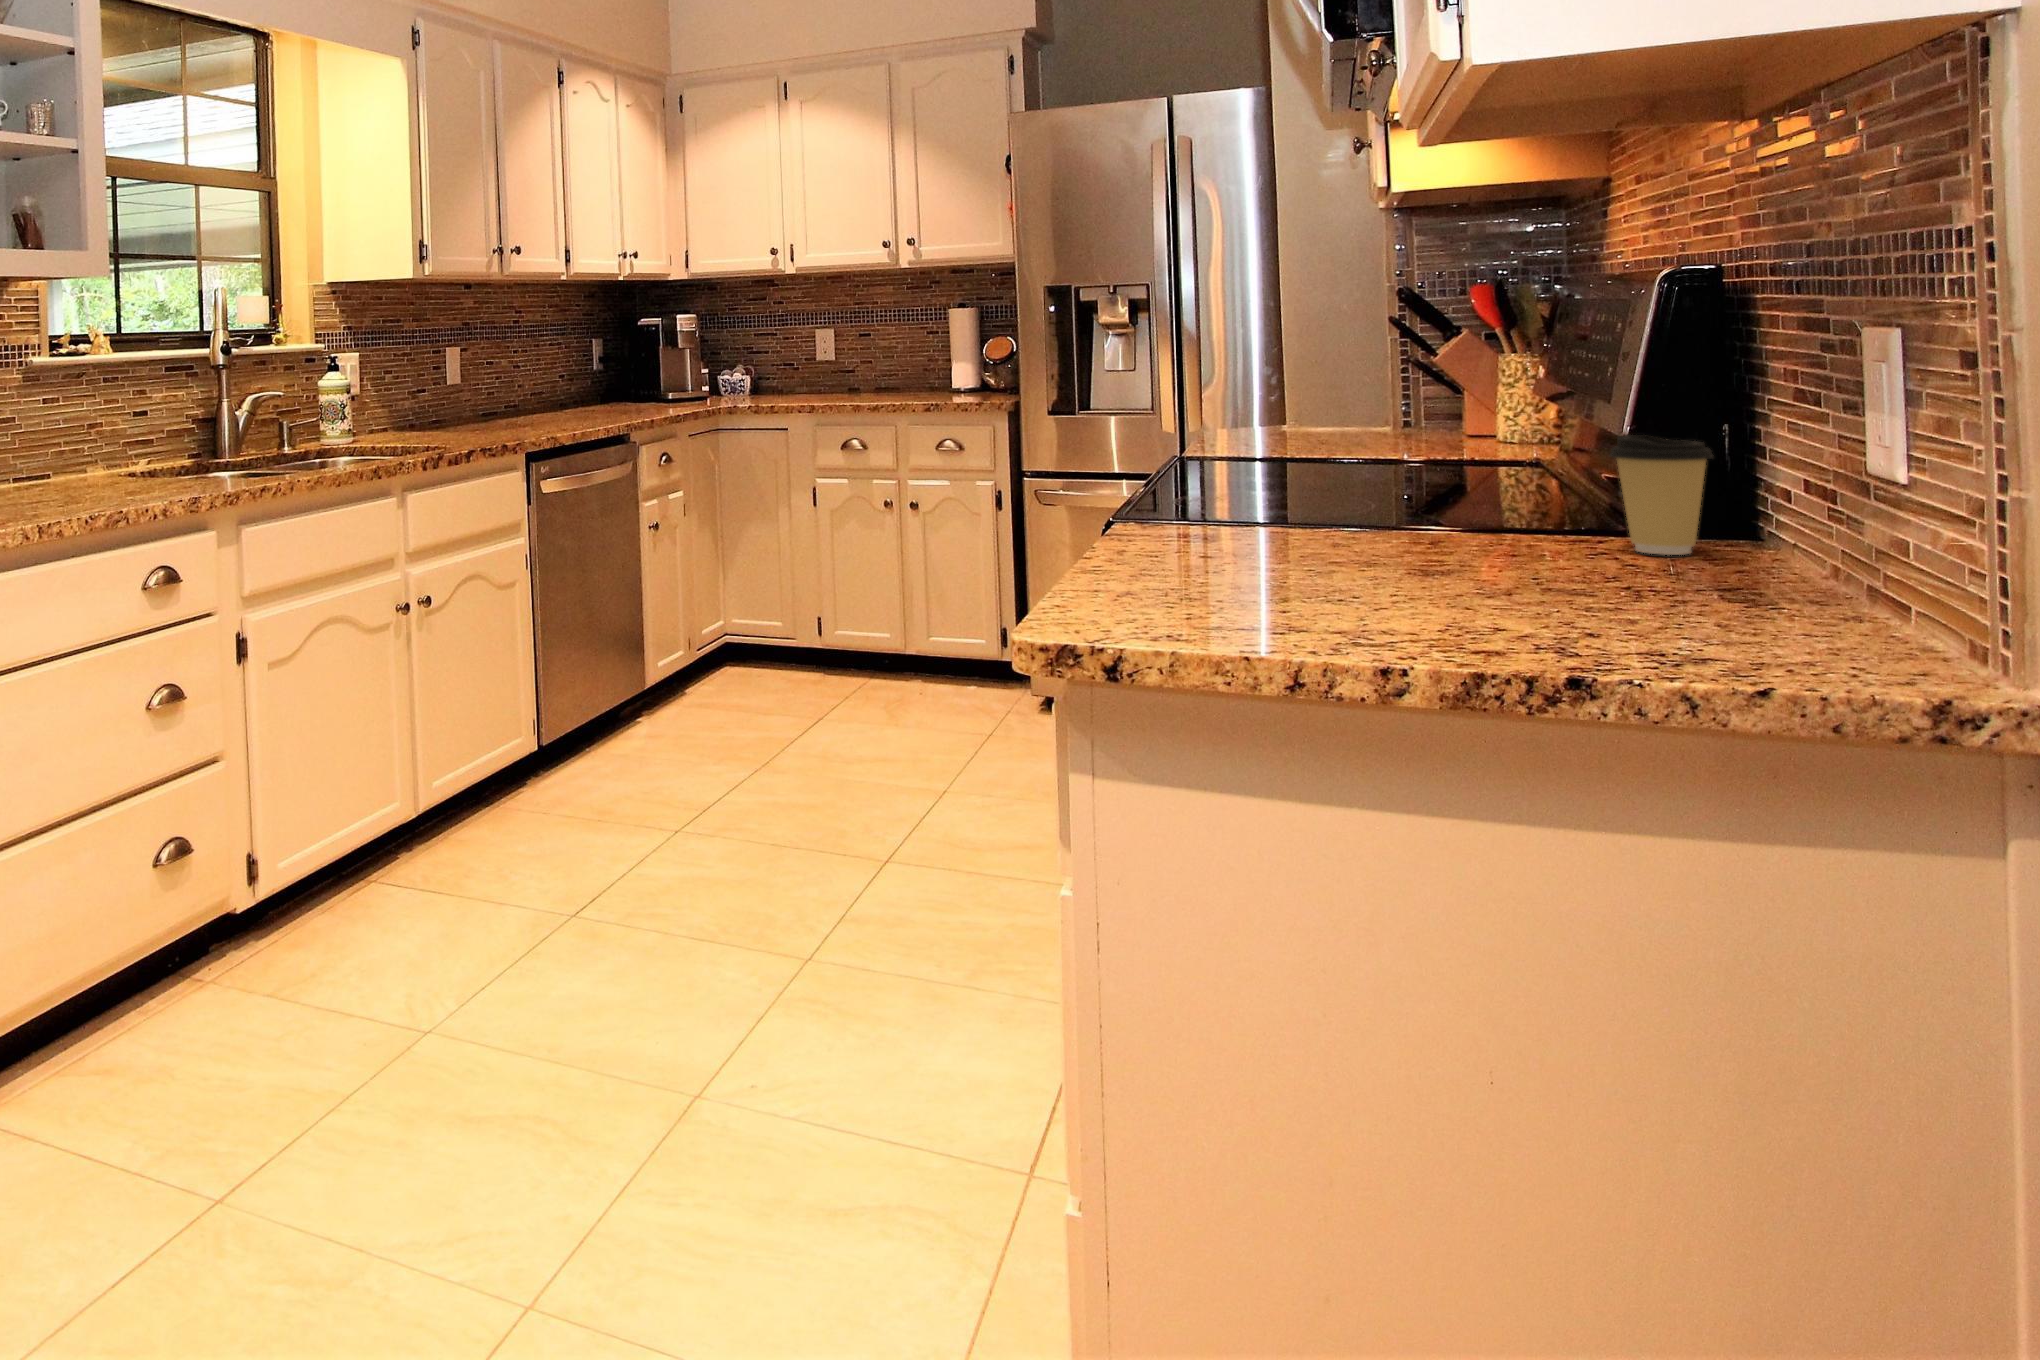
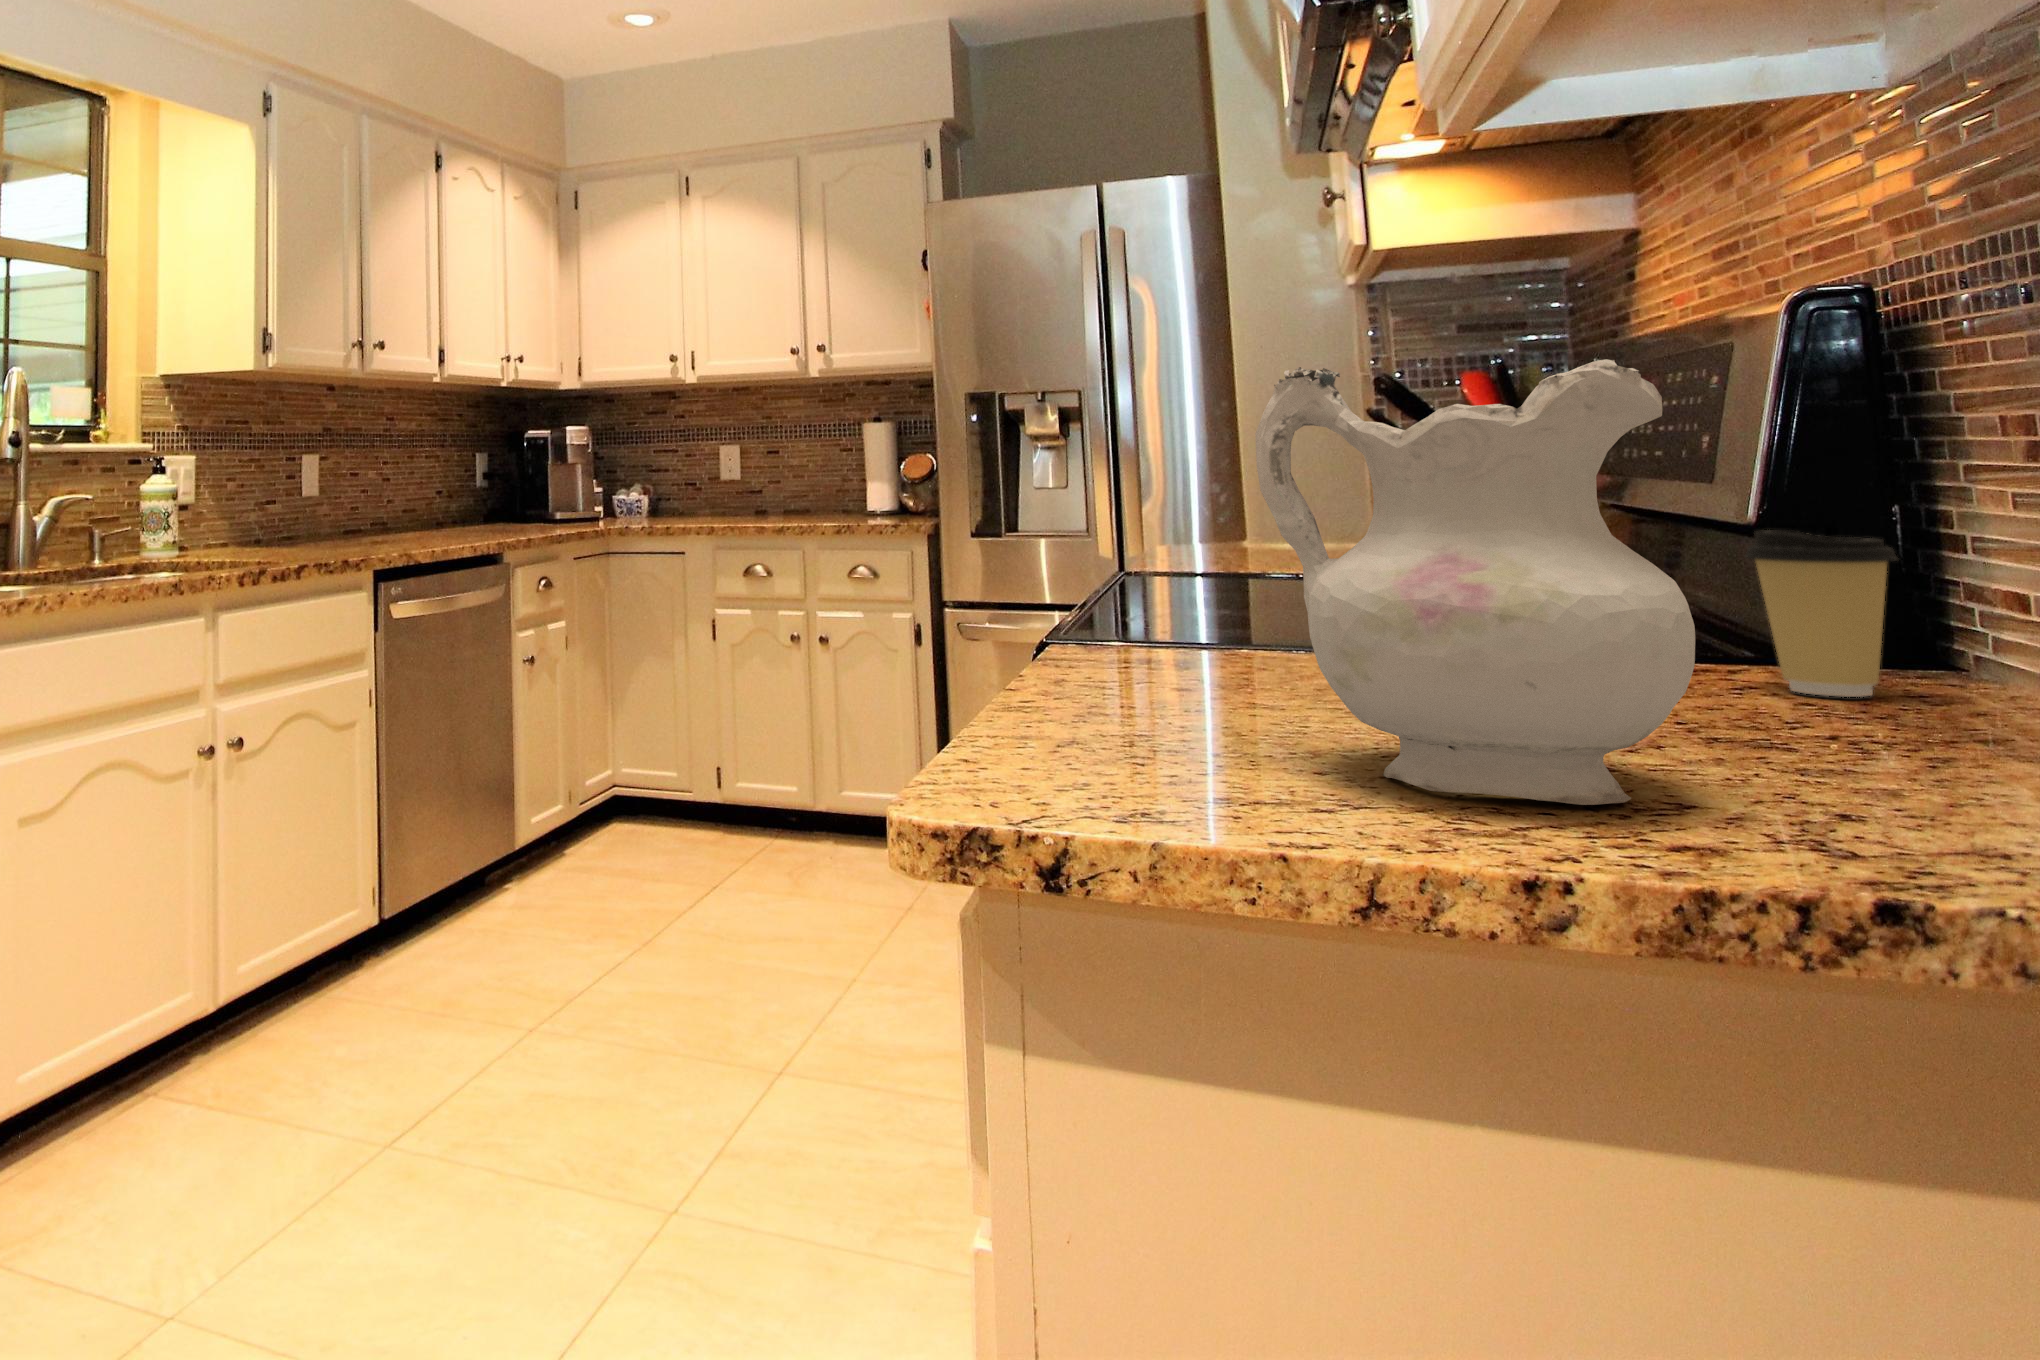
ceramic pitcher: none [1241,338,1516,628] -> present [1255,359,1695,805]

